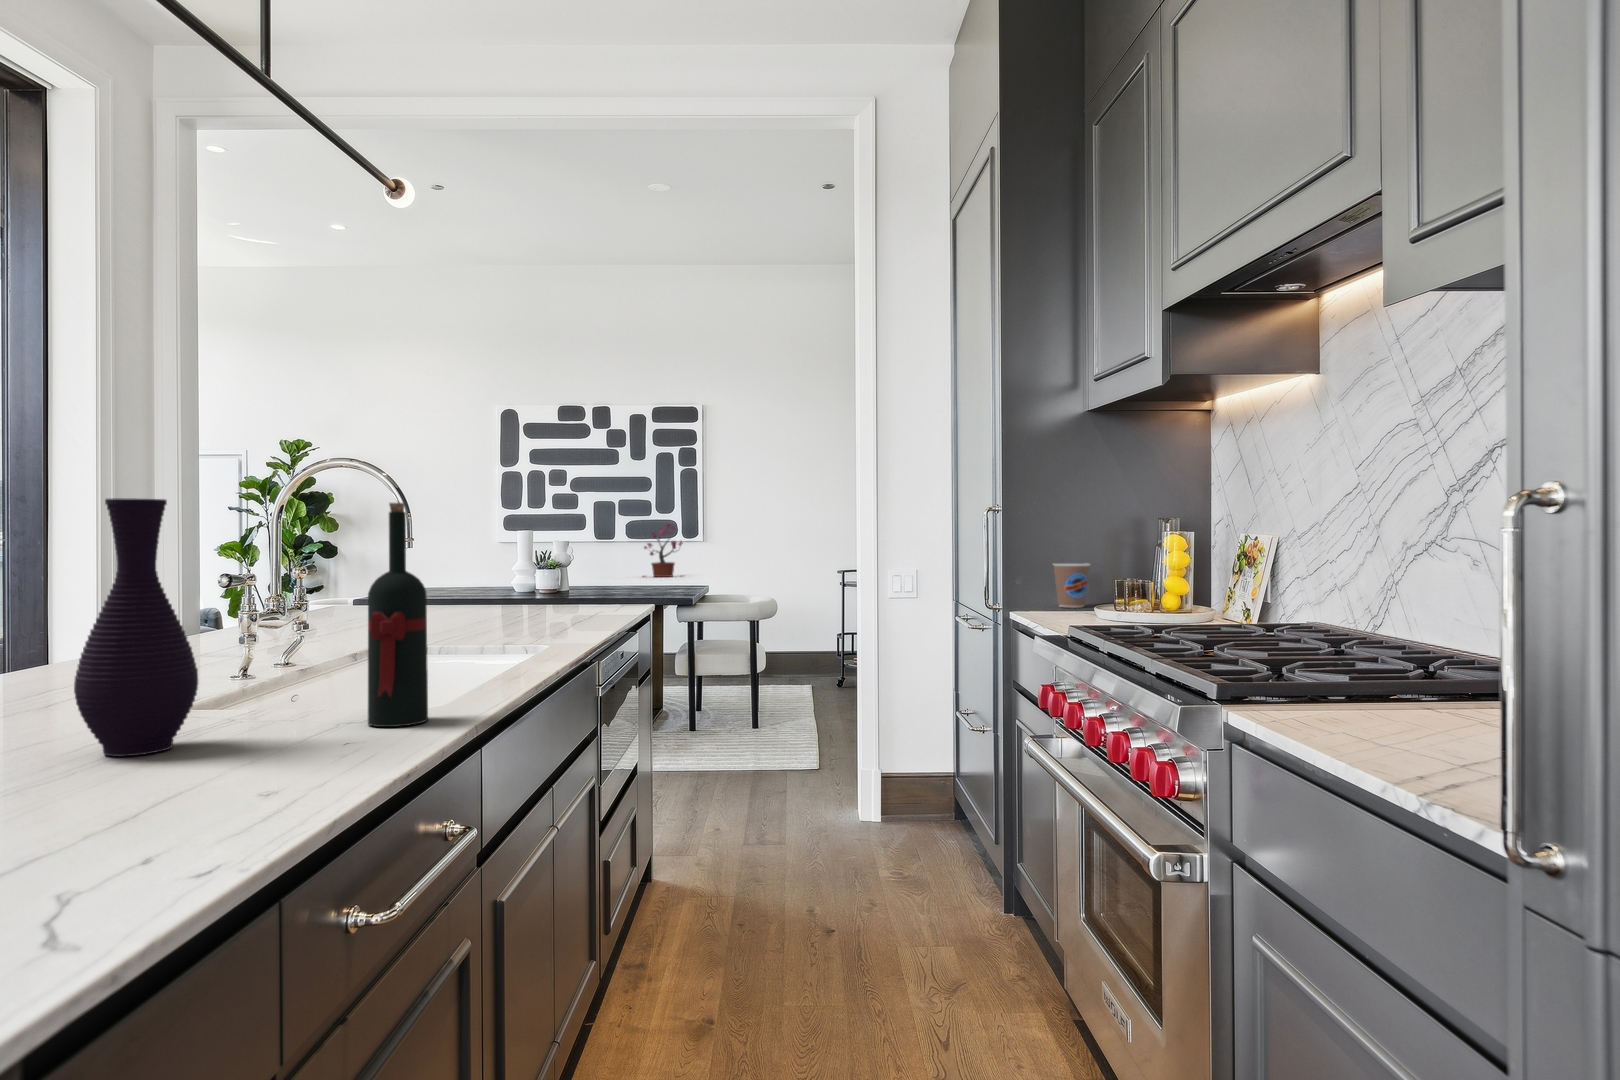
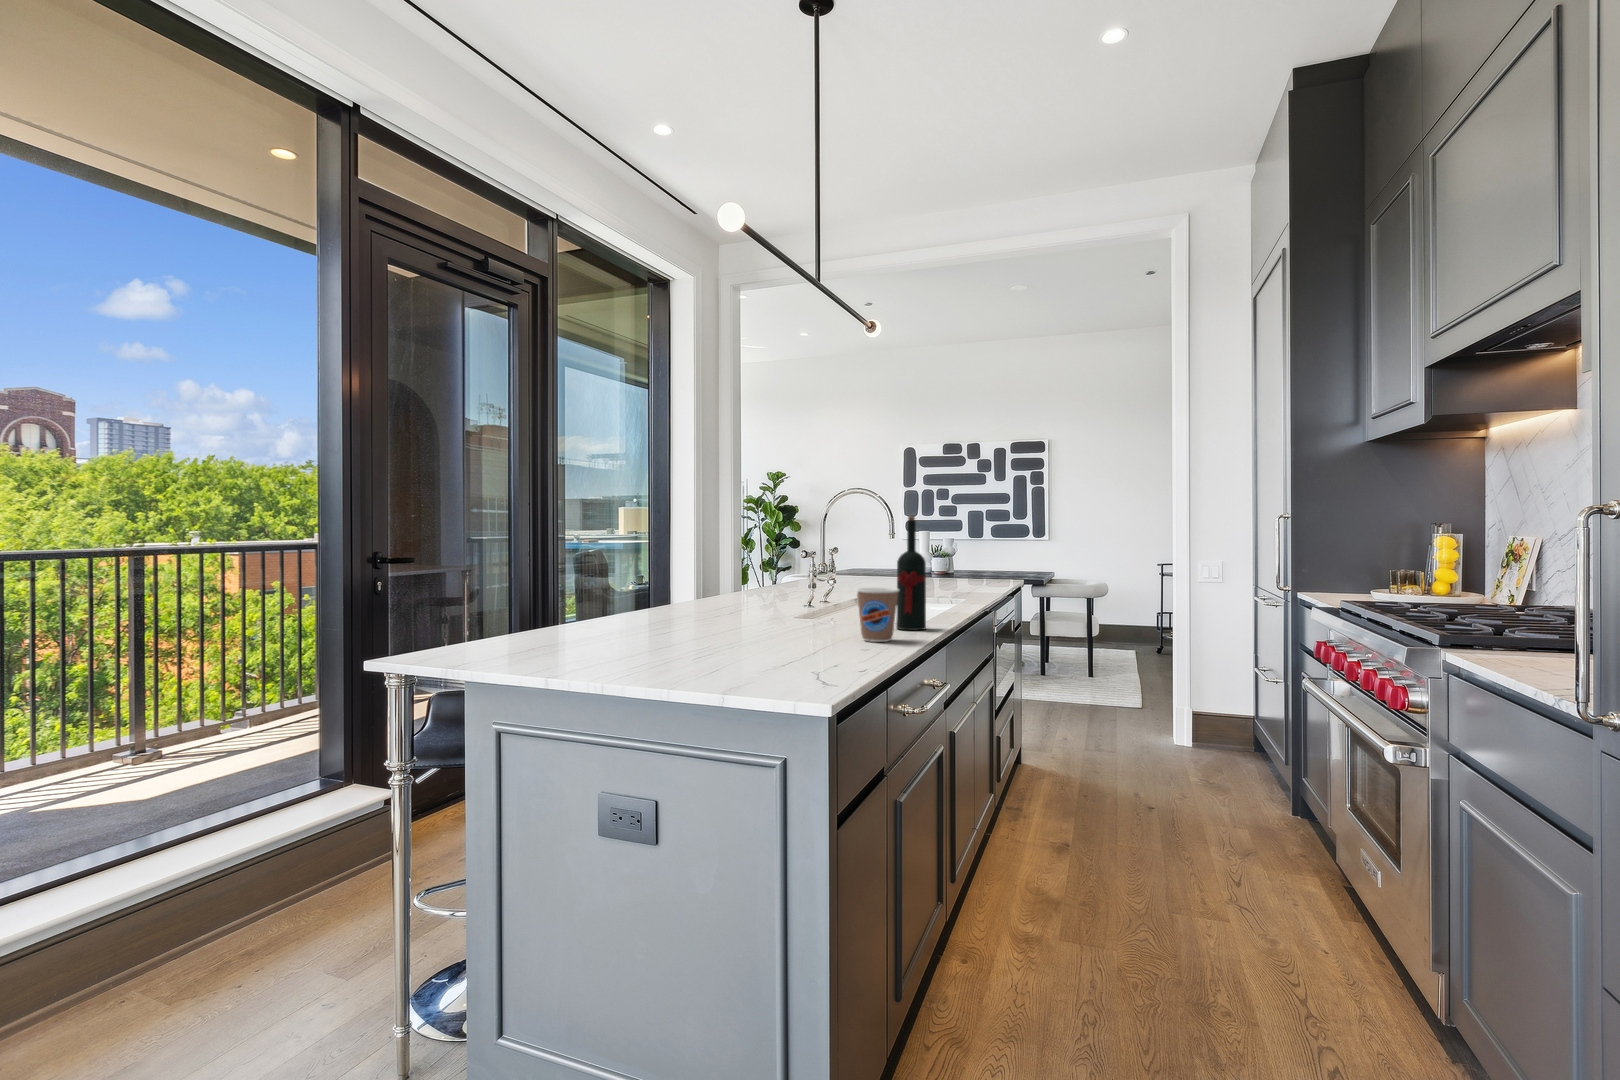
vase: present [74,498,198,756] -> none [779,515,827,633]
potted plant: present [644,524,683,577] -> none [1004,527,1035,566]
coffee cup: present [1054,564,1090,608] -> present [857,588,899,642]

